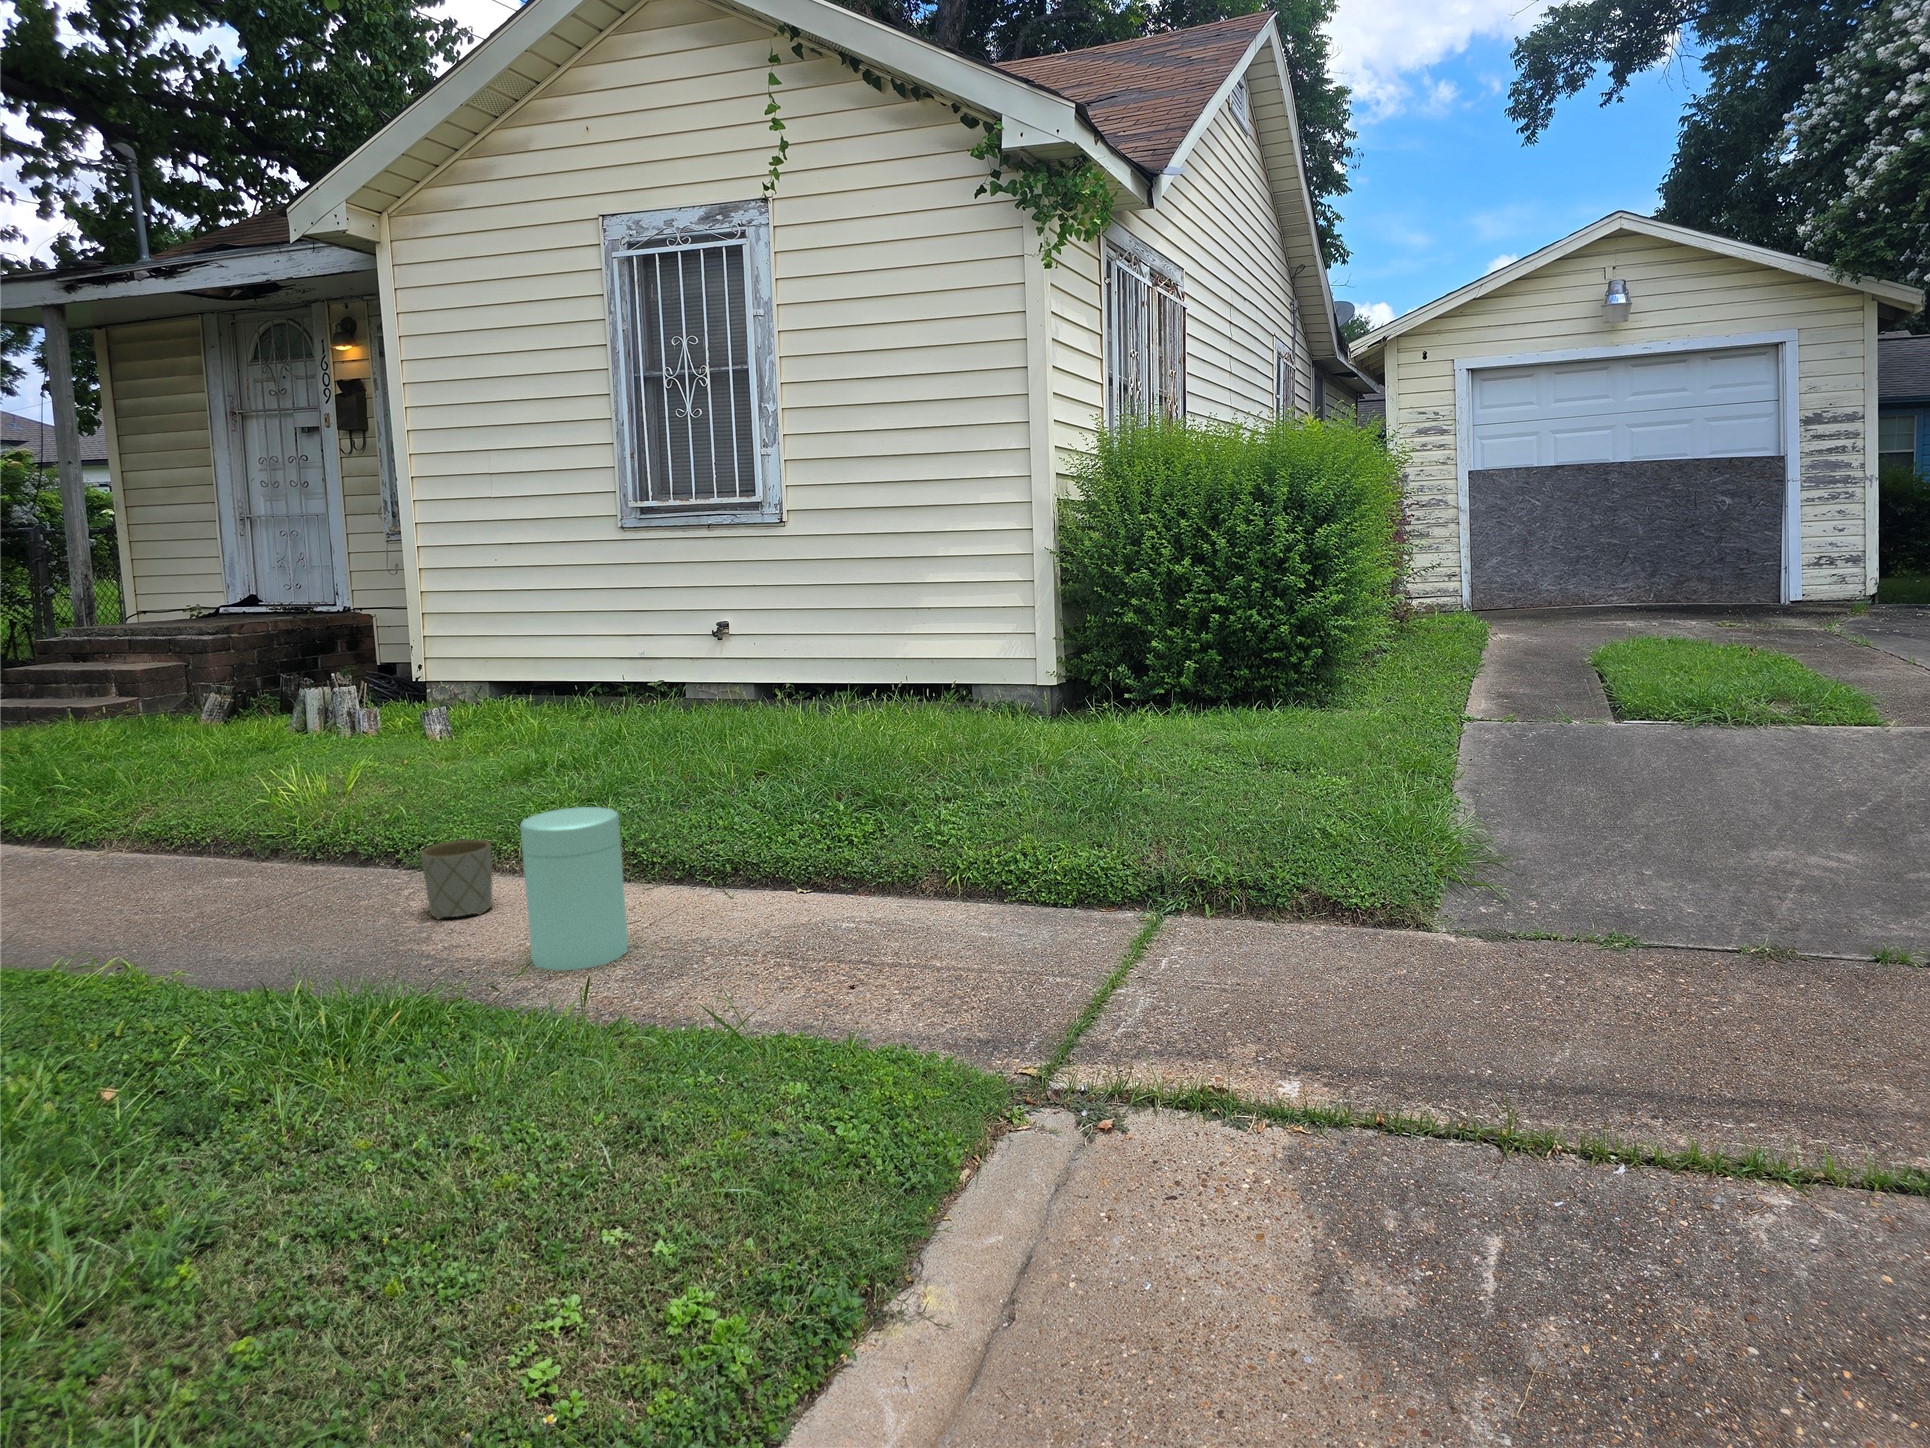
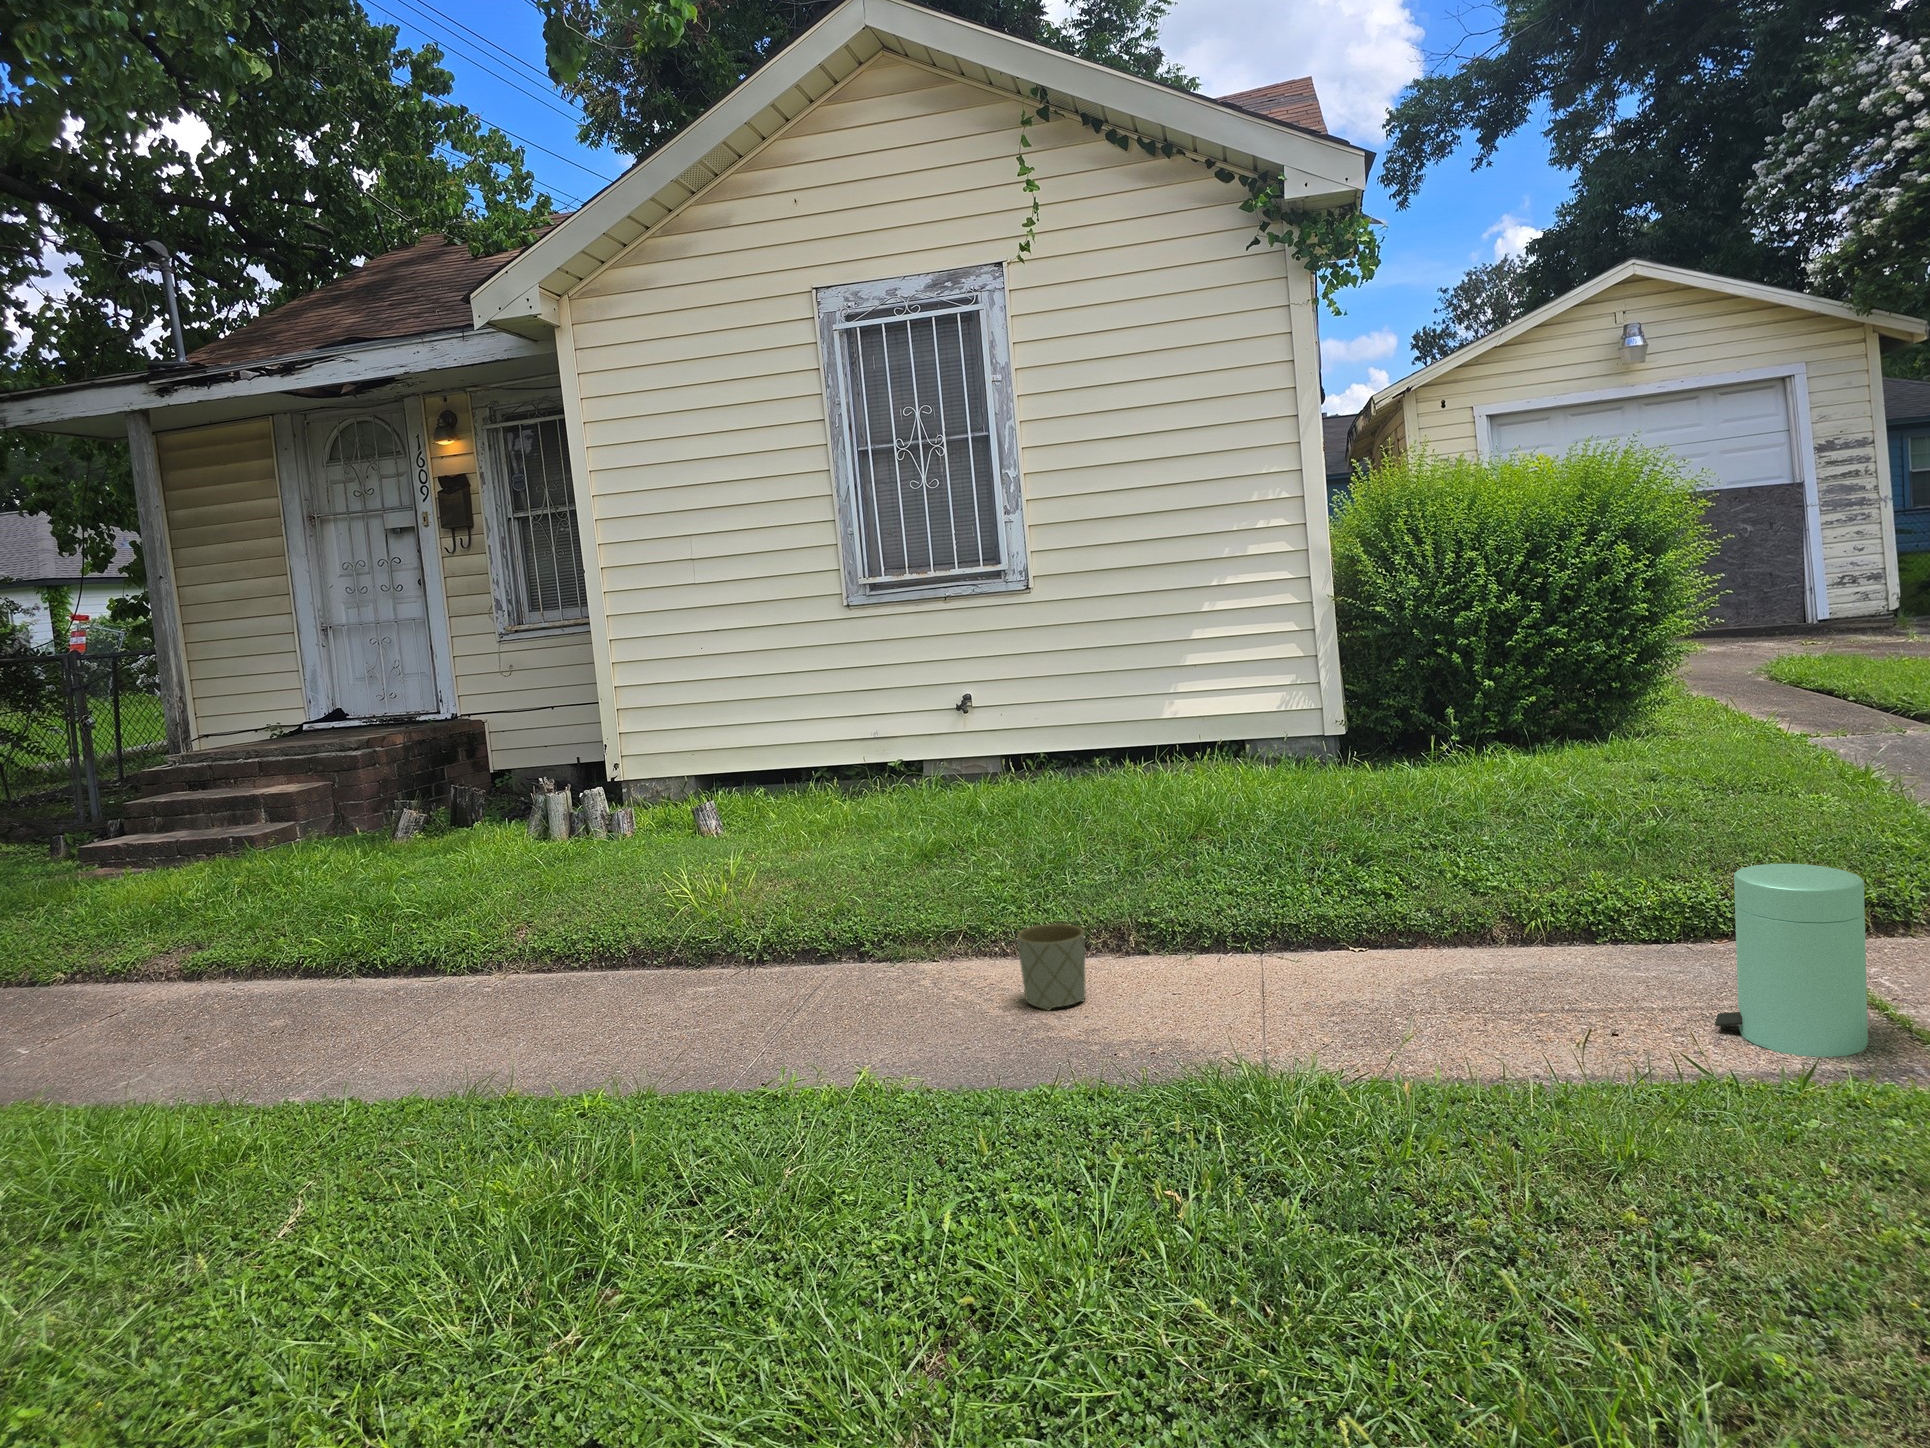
trash can: present [520,807,628,971] -> present [1715,864,1868,1057]

